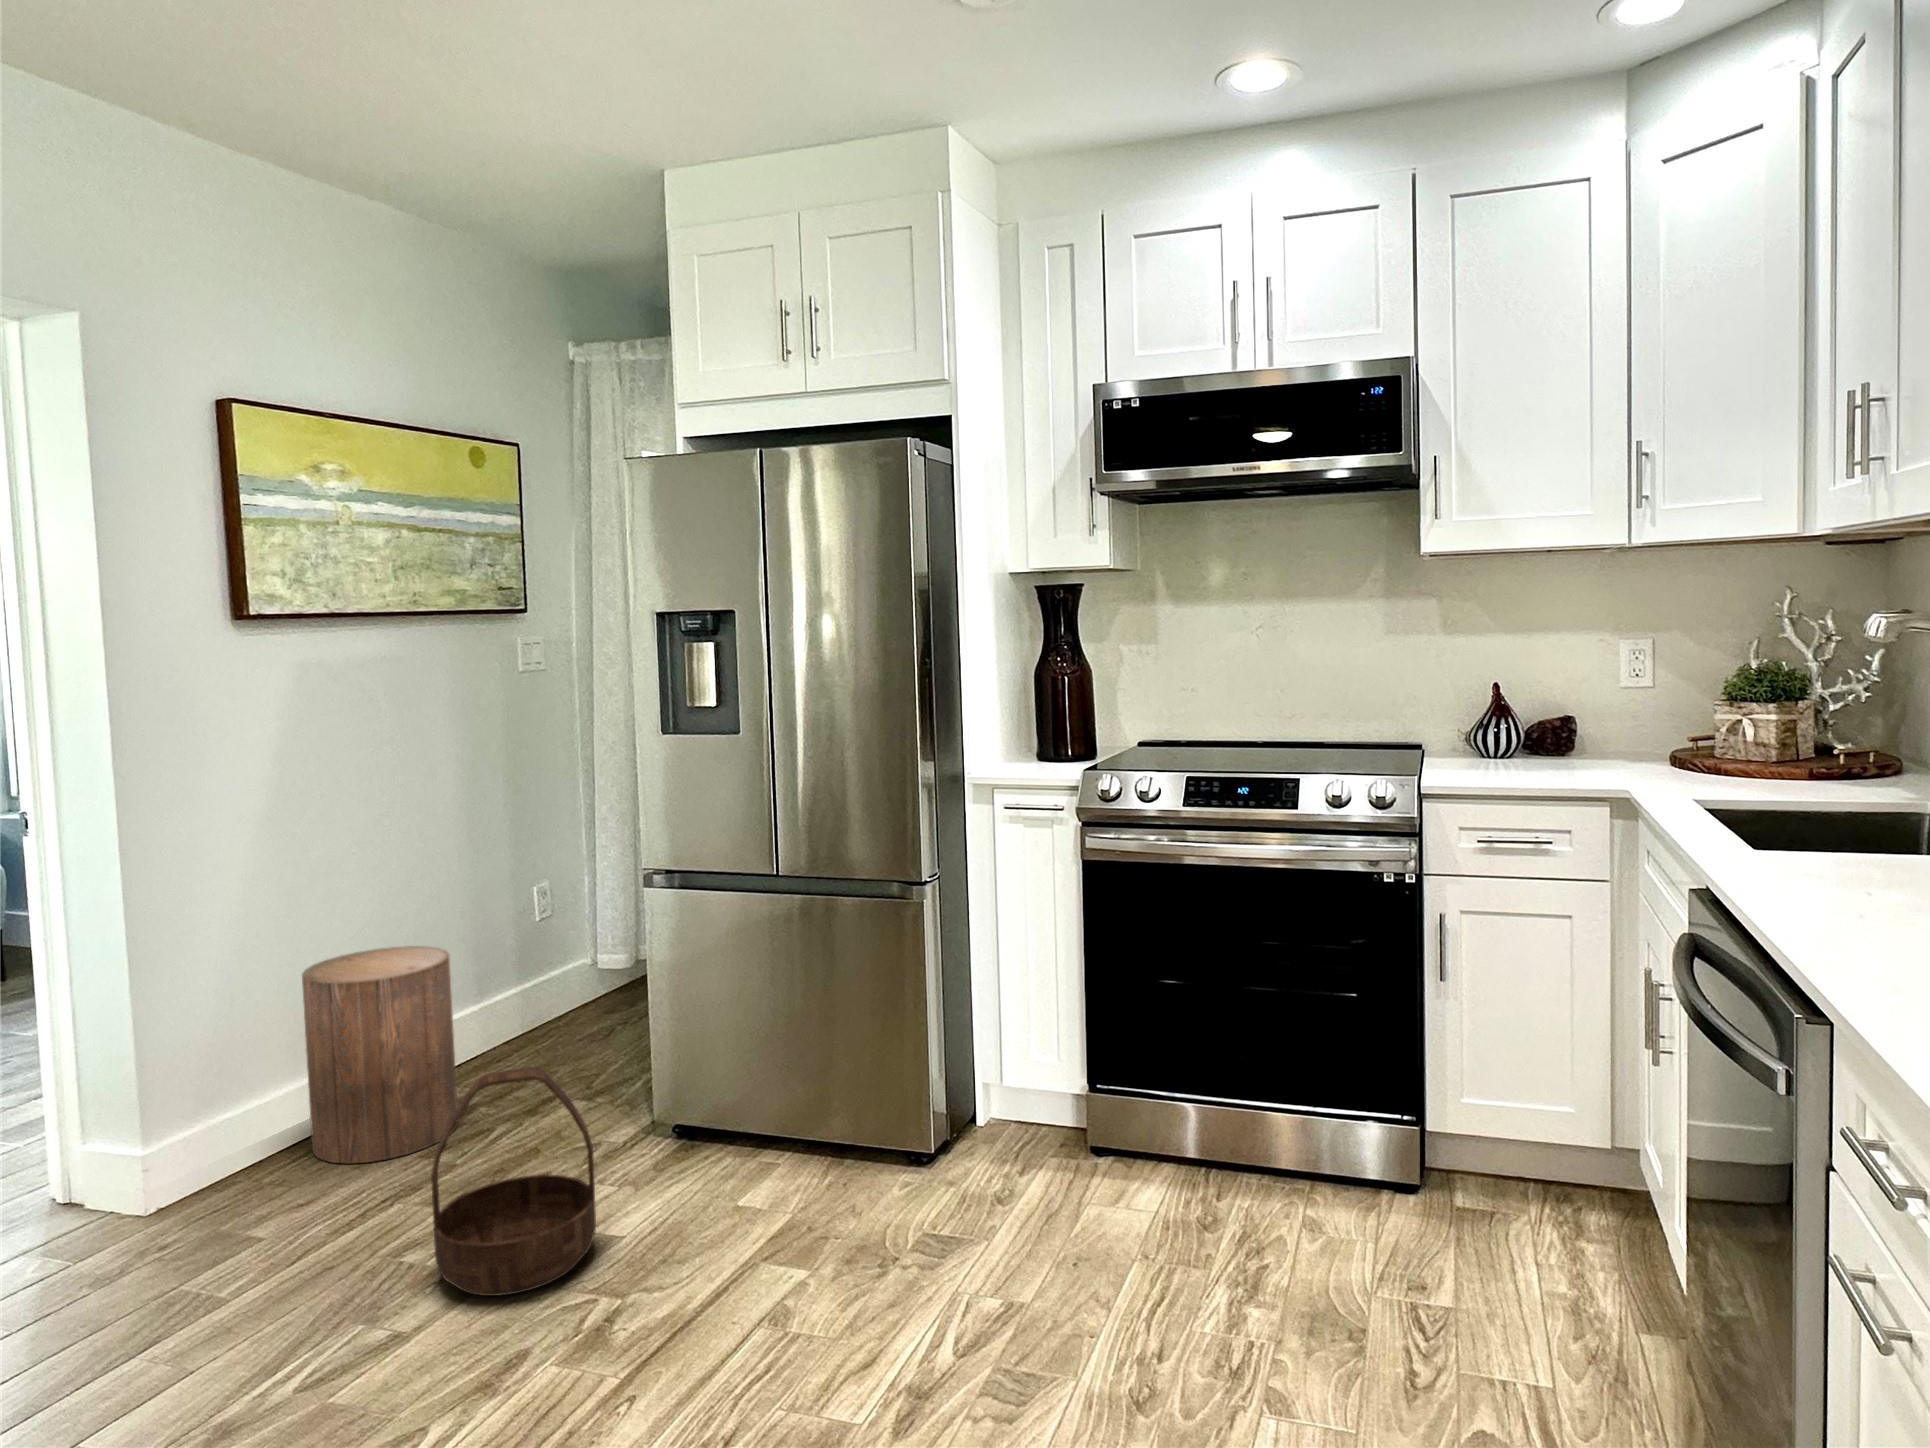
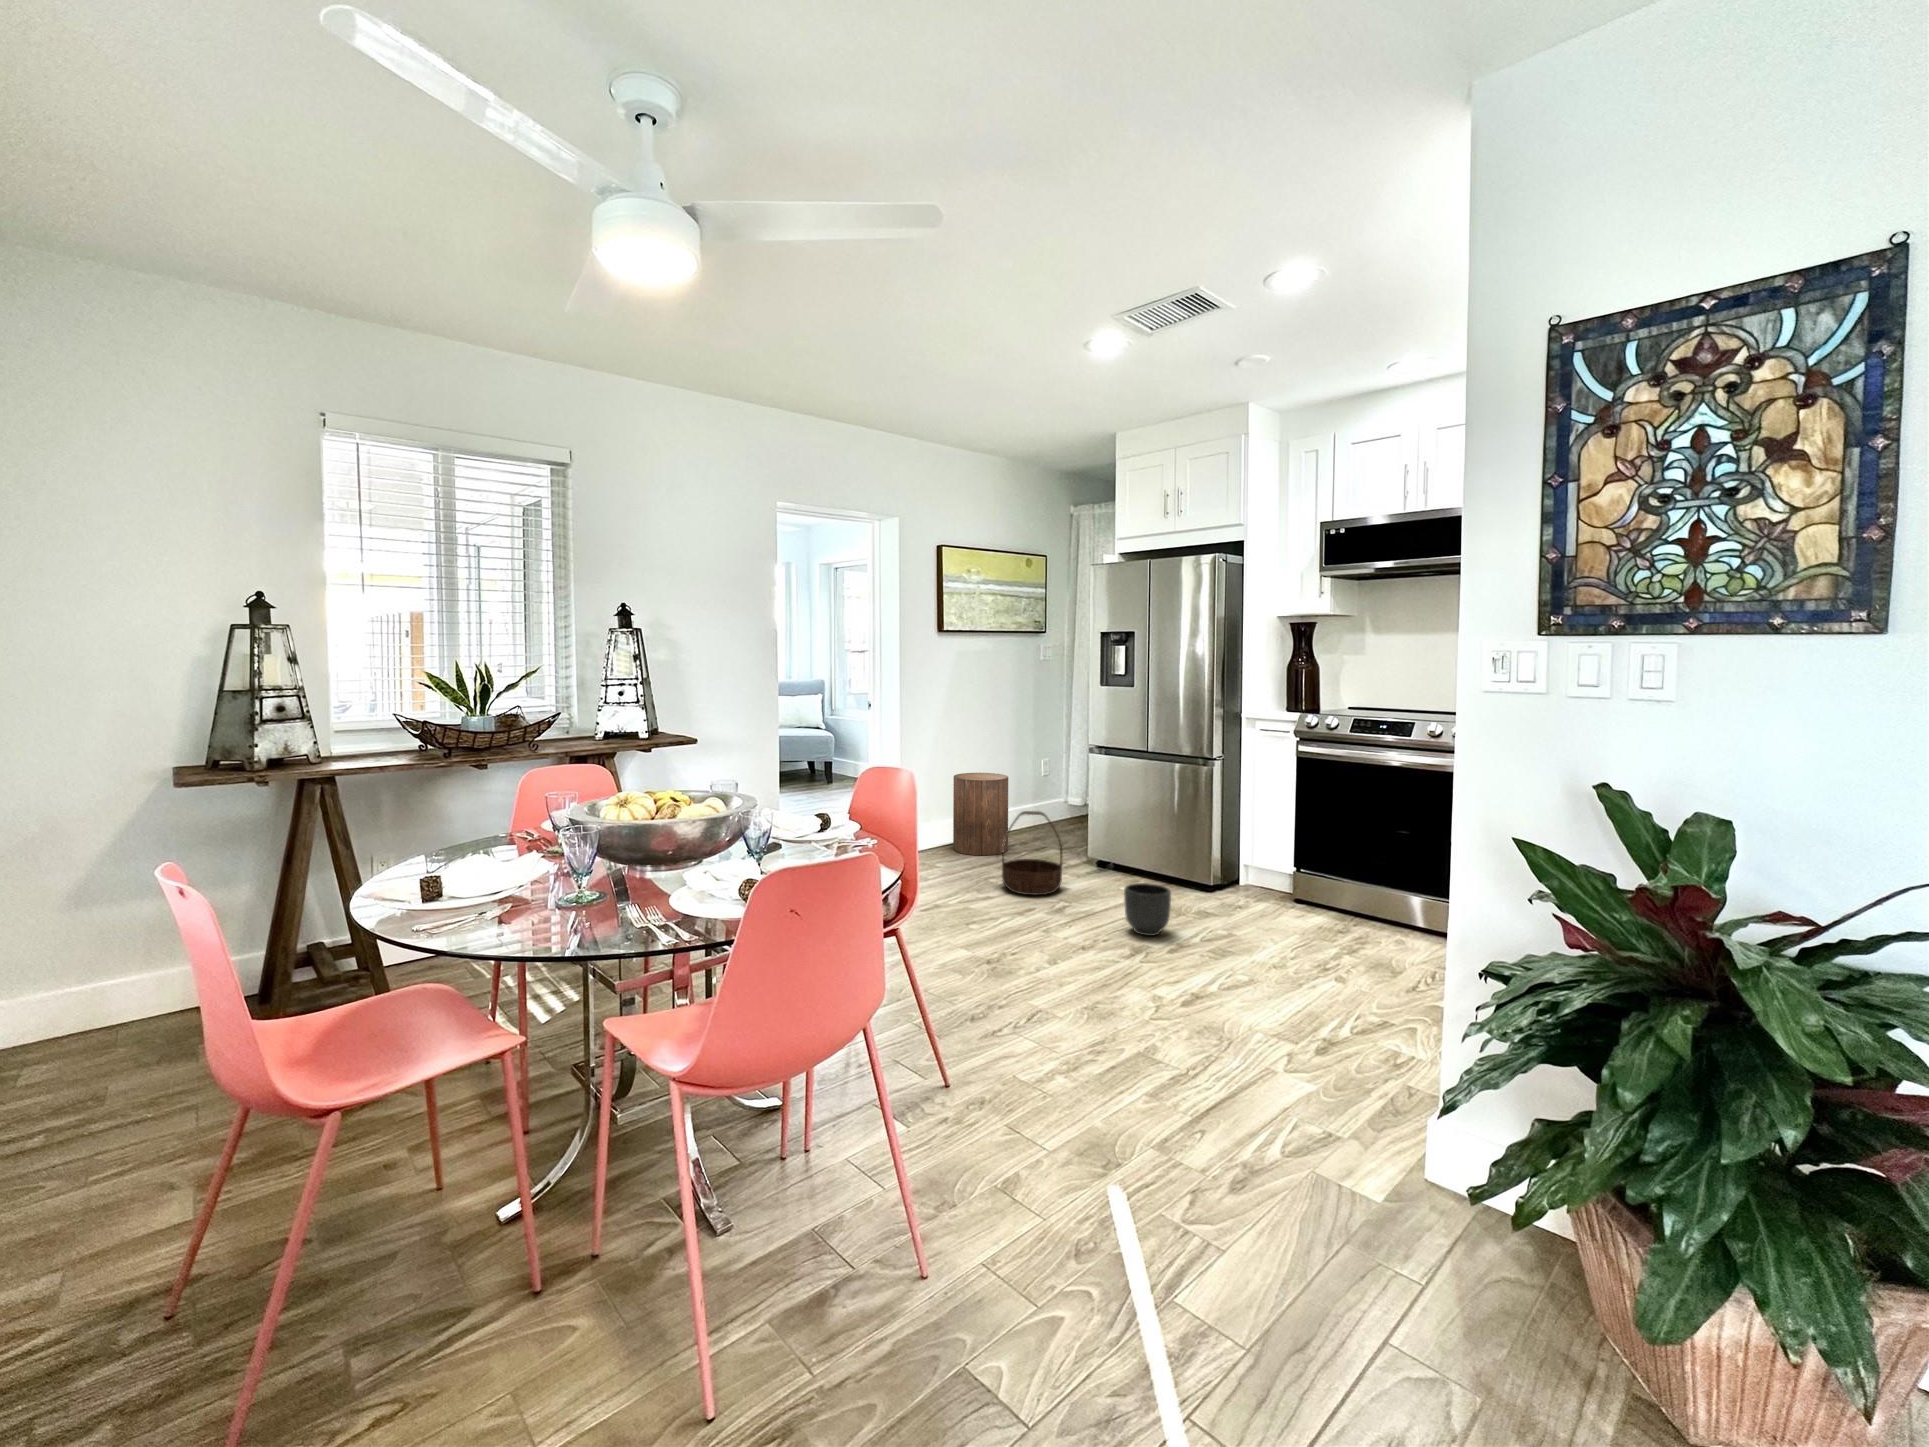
planter: none [766,1235,879,1385] -> present [1124,883,1171,936]

